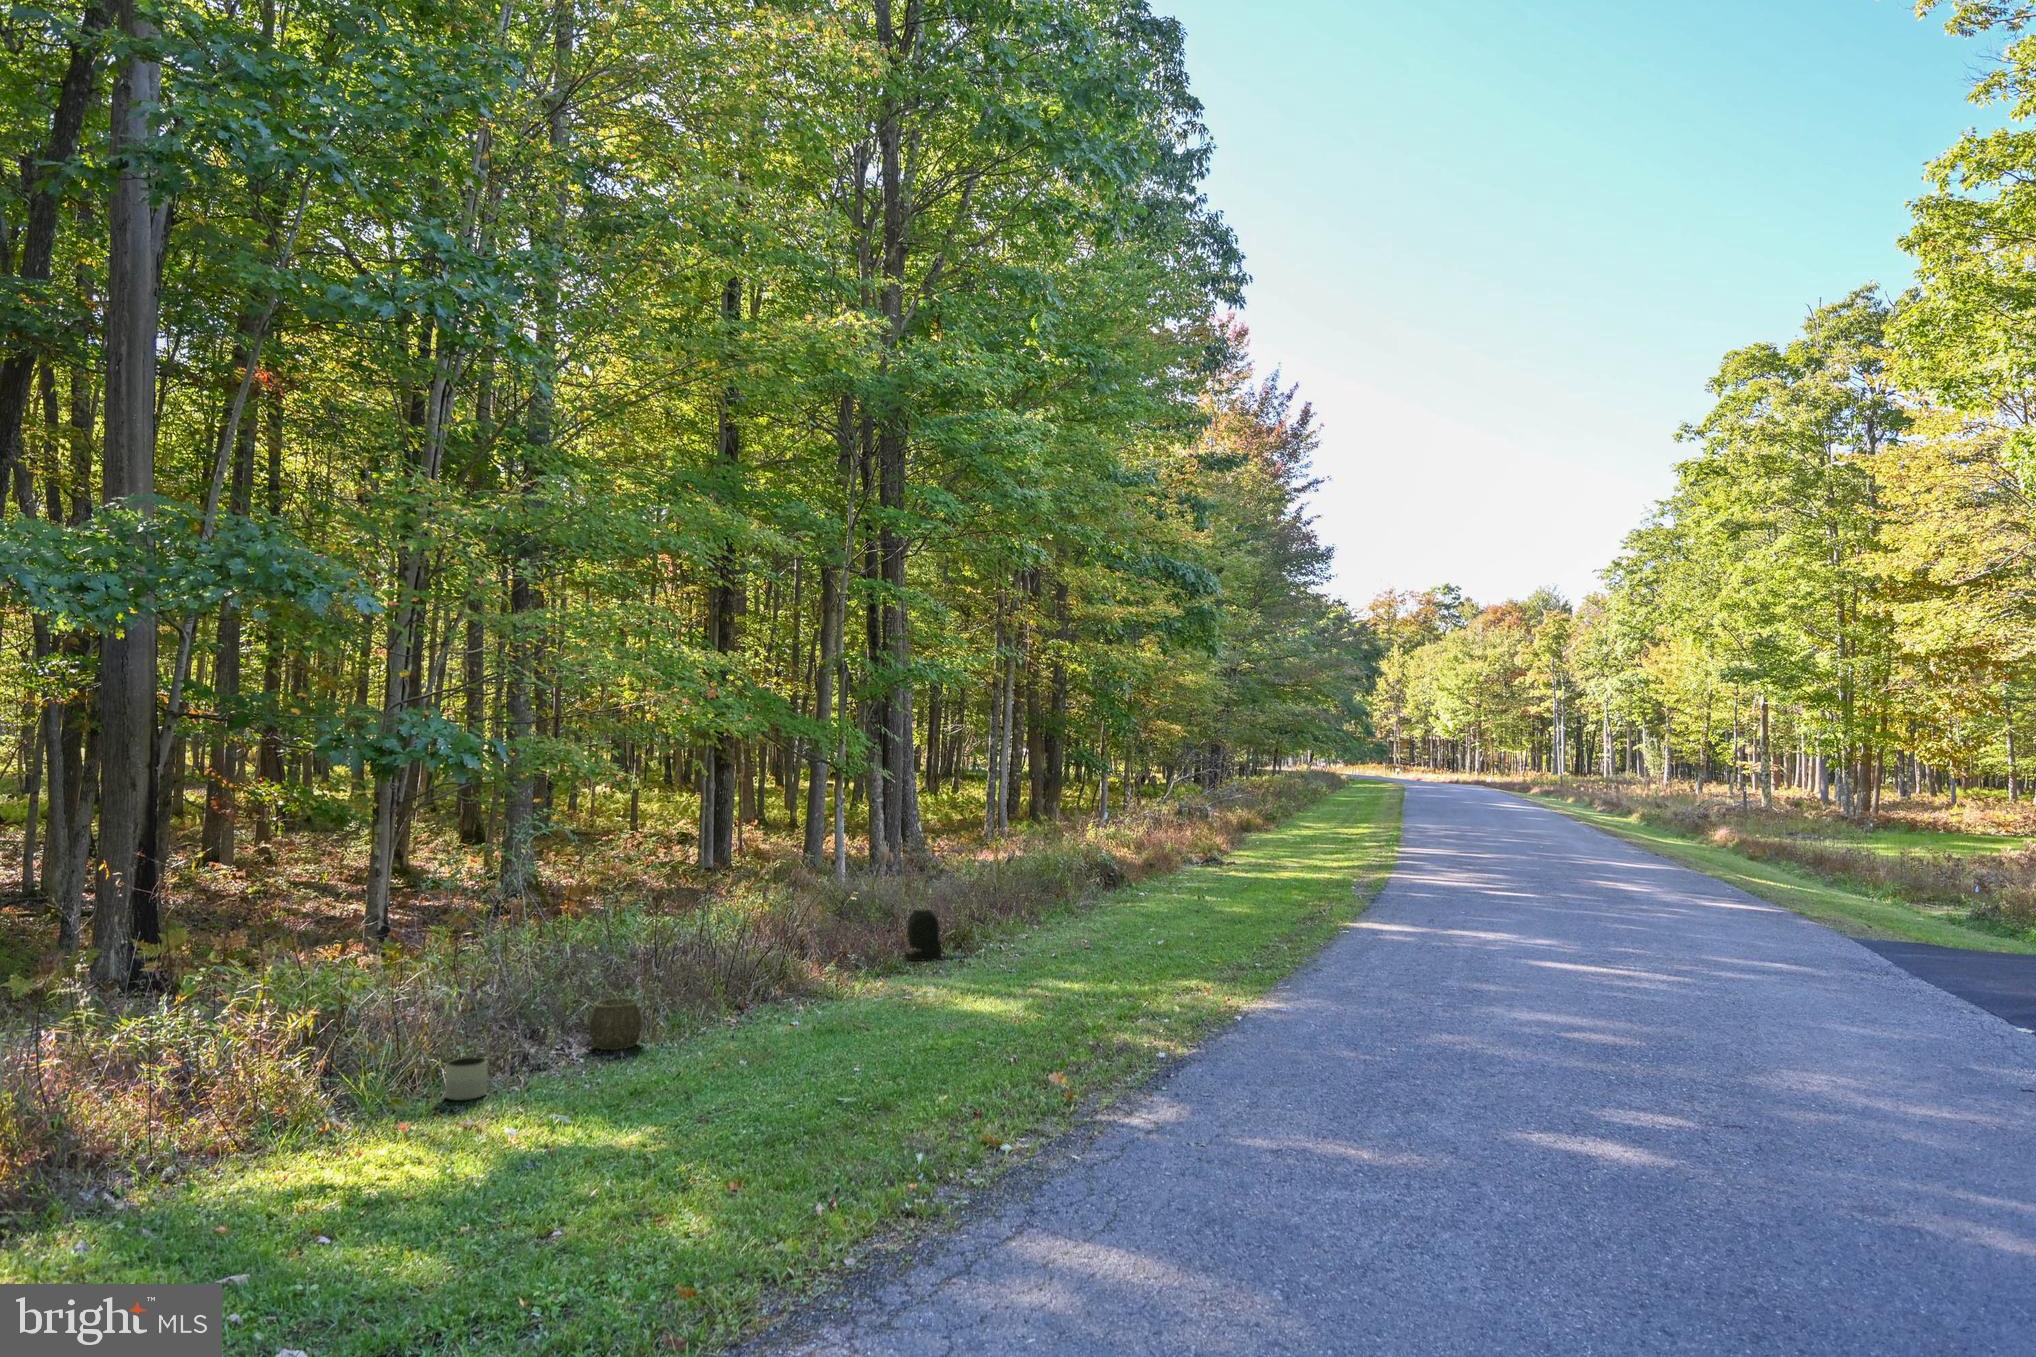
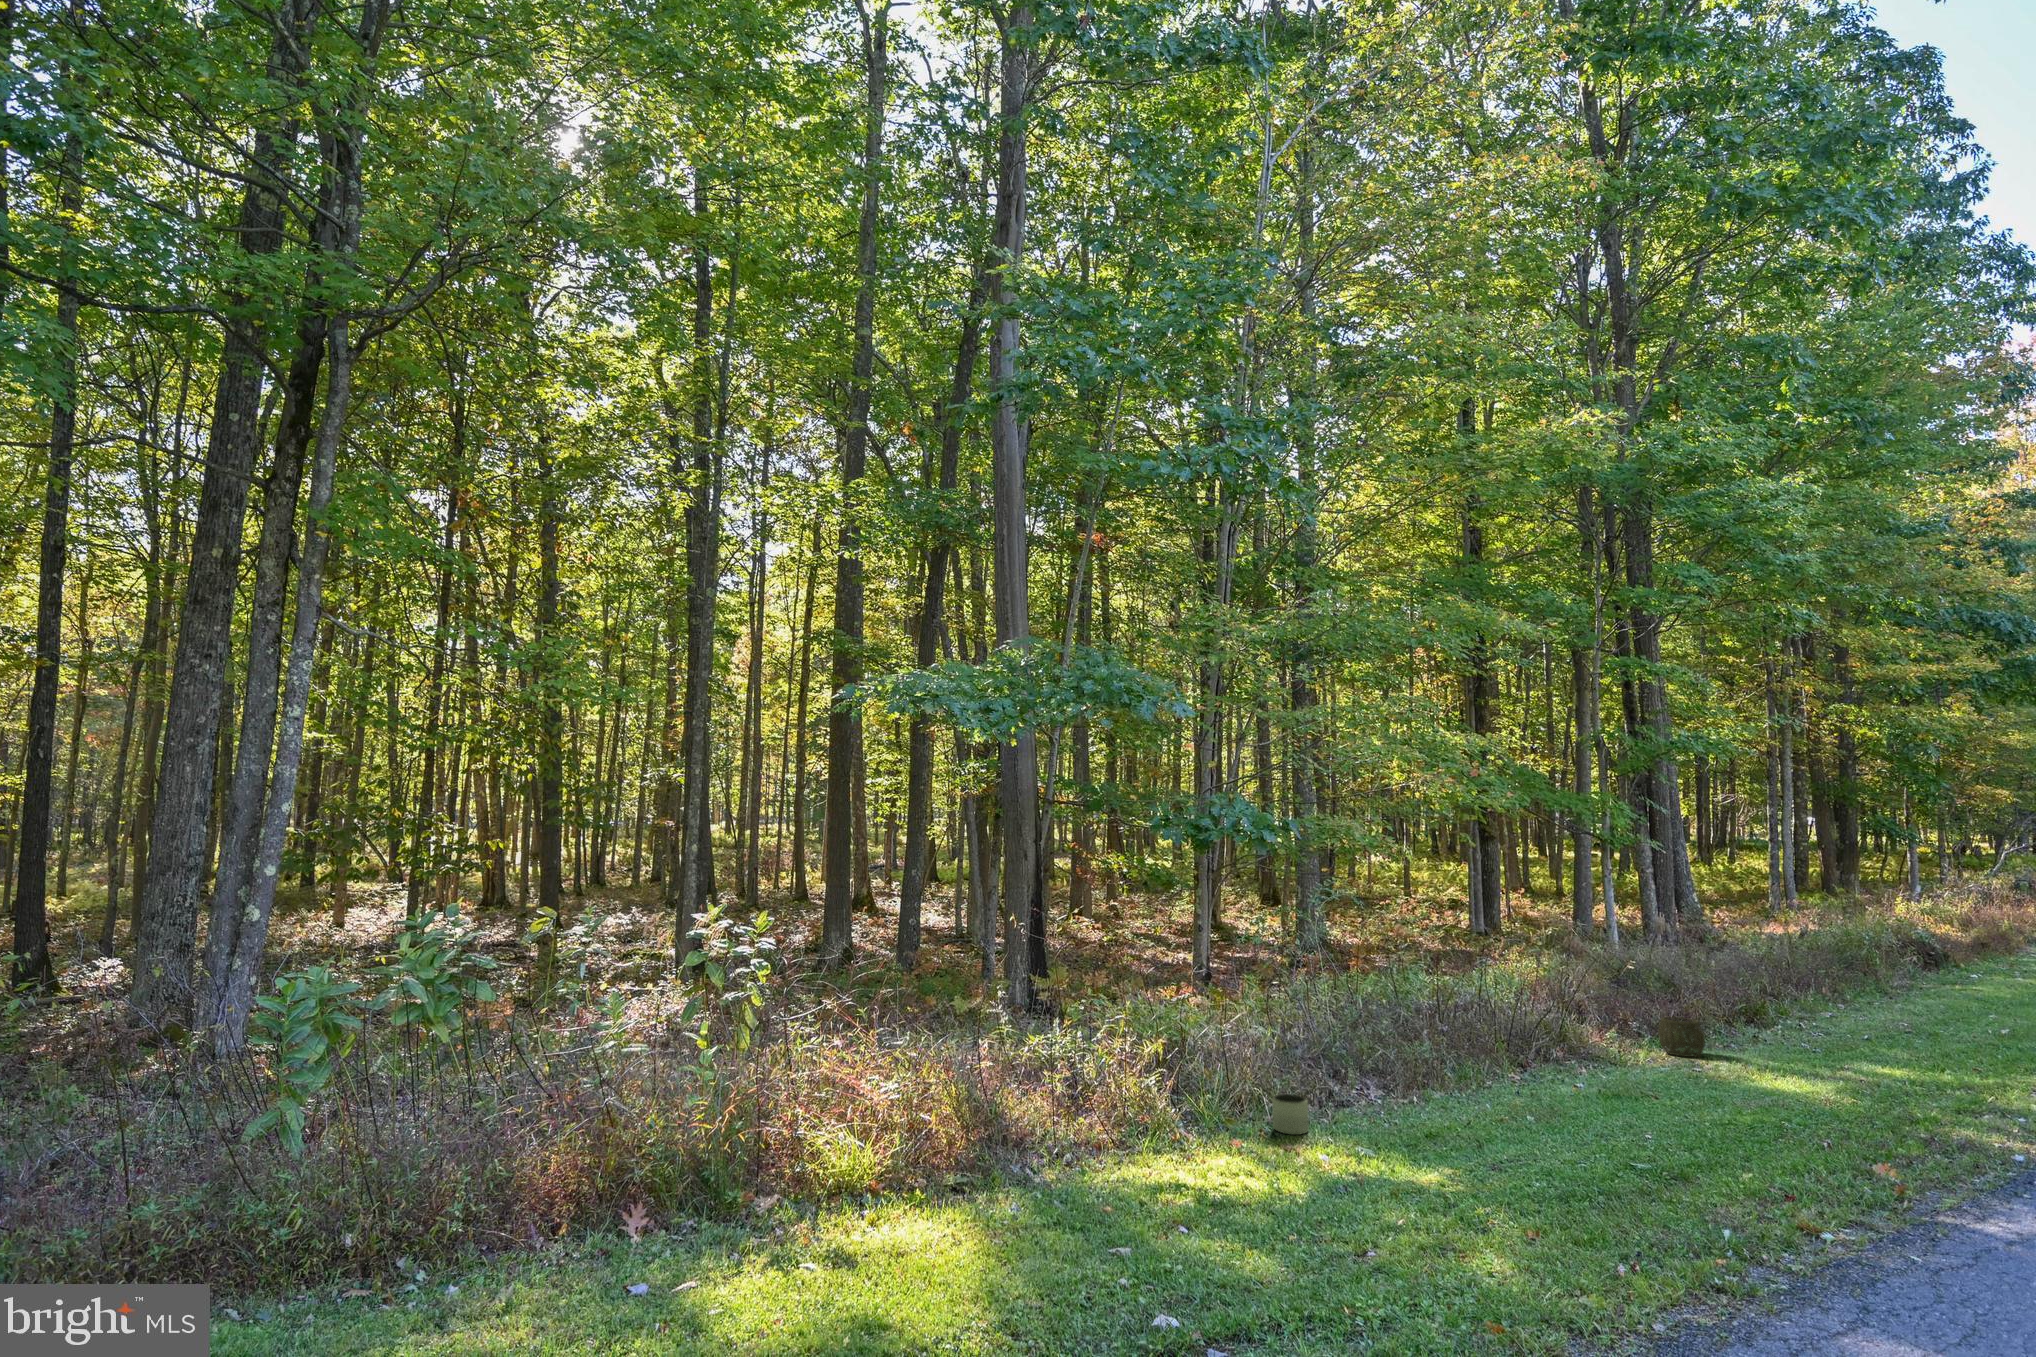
backpack: present [905,910,941,961] -> none [1719,988,1767,1048]
woven basket: present [589,999,642,1050] -> present [1658,1017,1705,1057]

